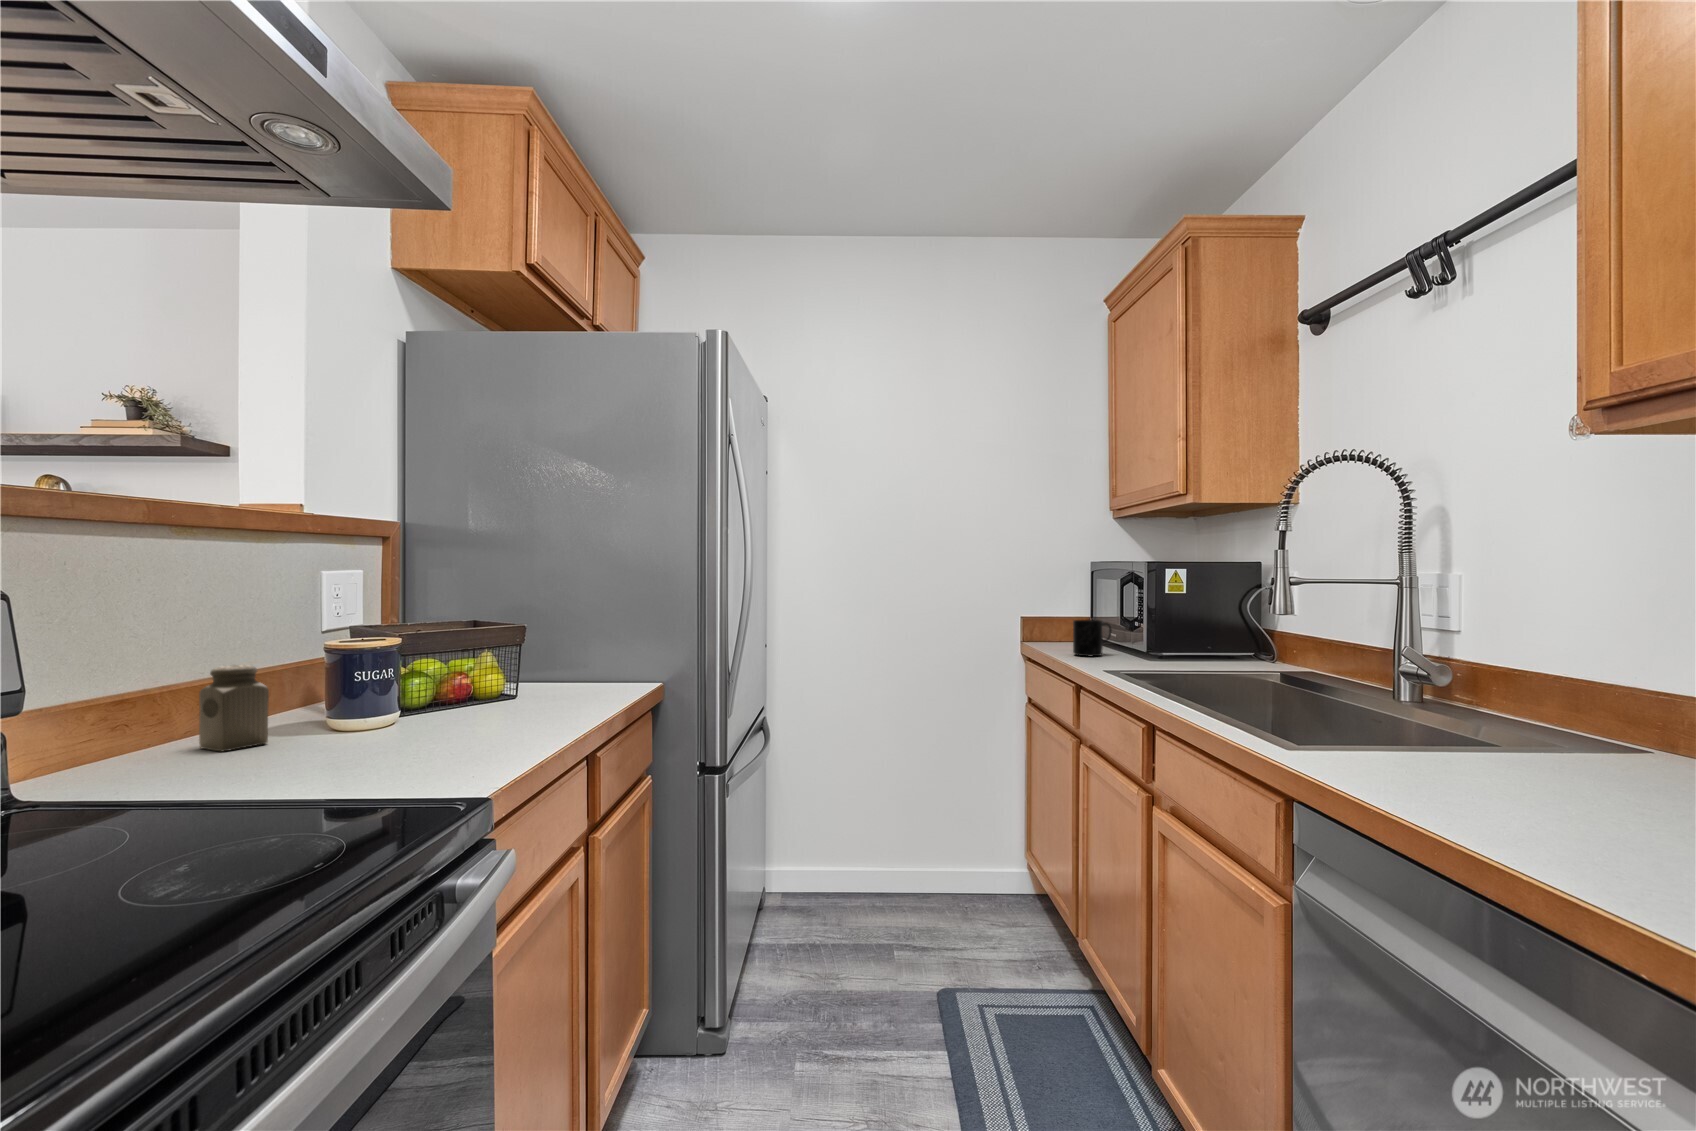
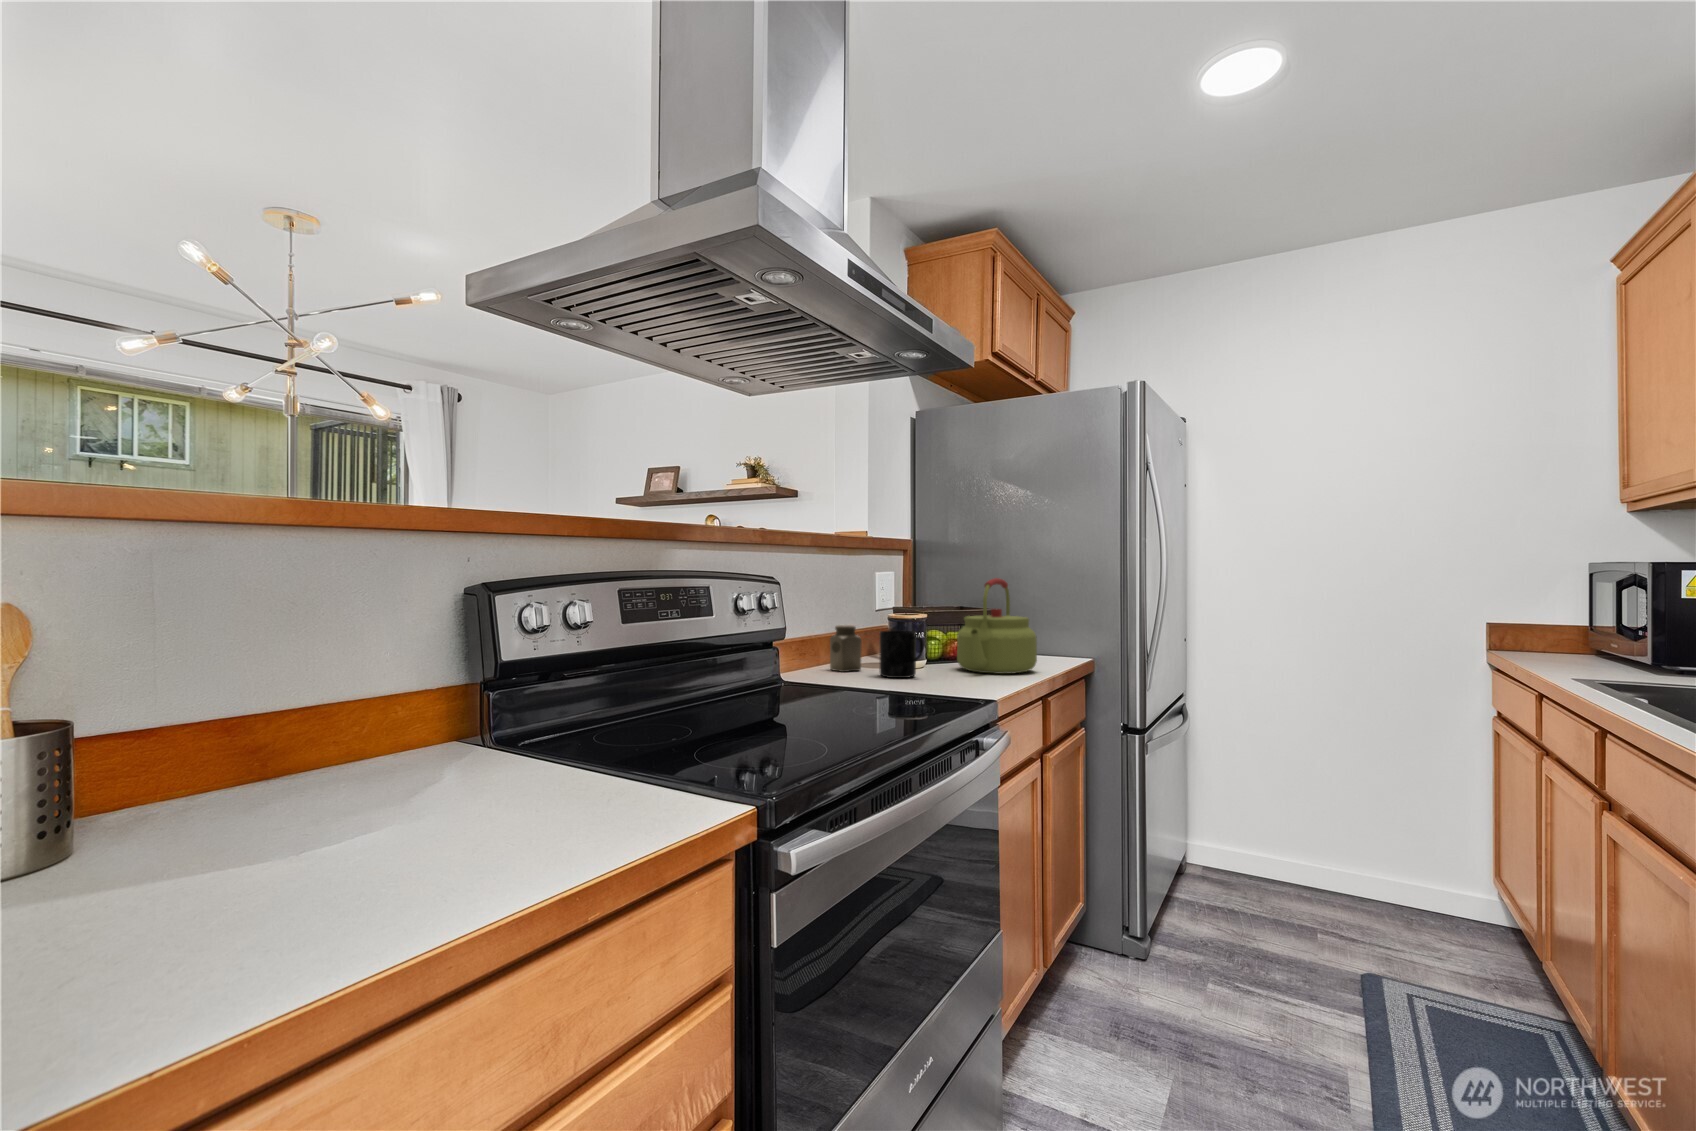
kettle: none [457,581,583,724] -> present [957,578,1037,674]
mug: present [1073,620,1112,656] -> present [880,630,924,678]

